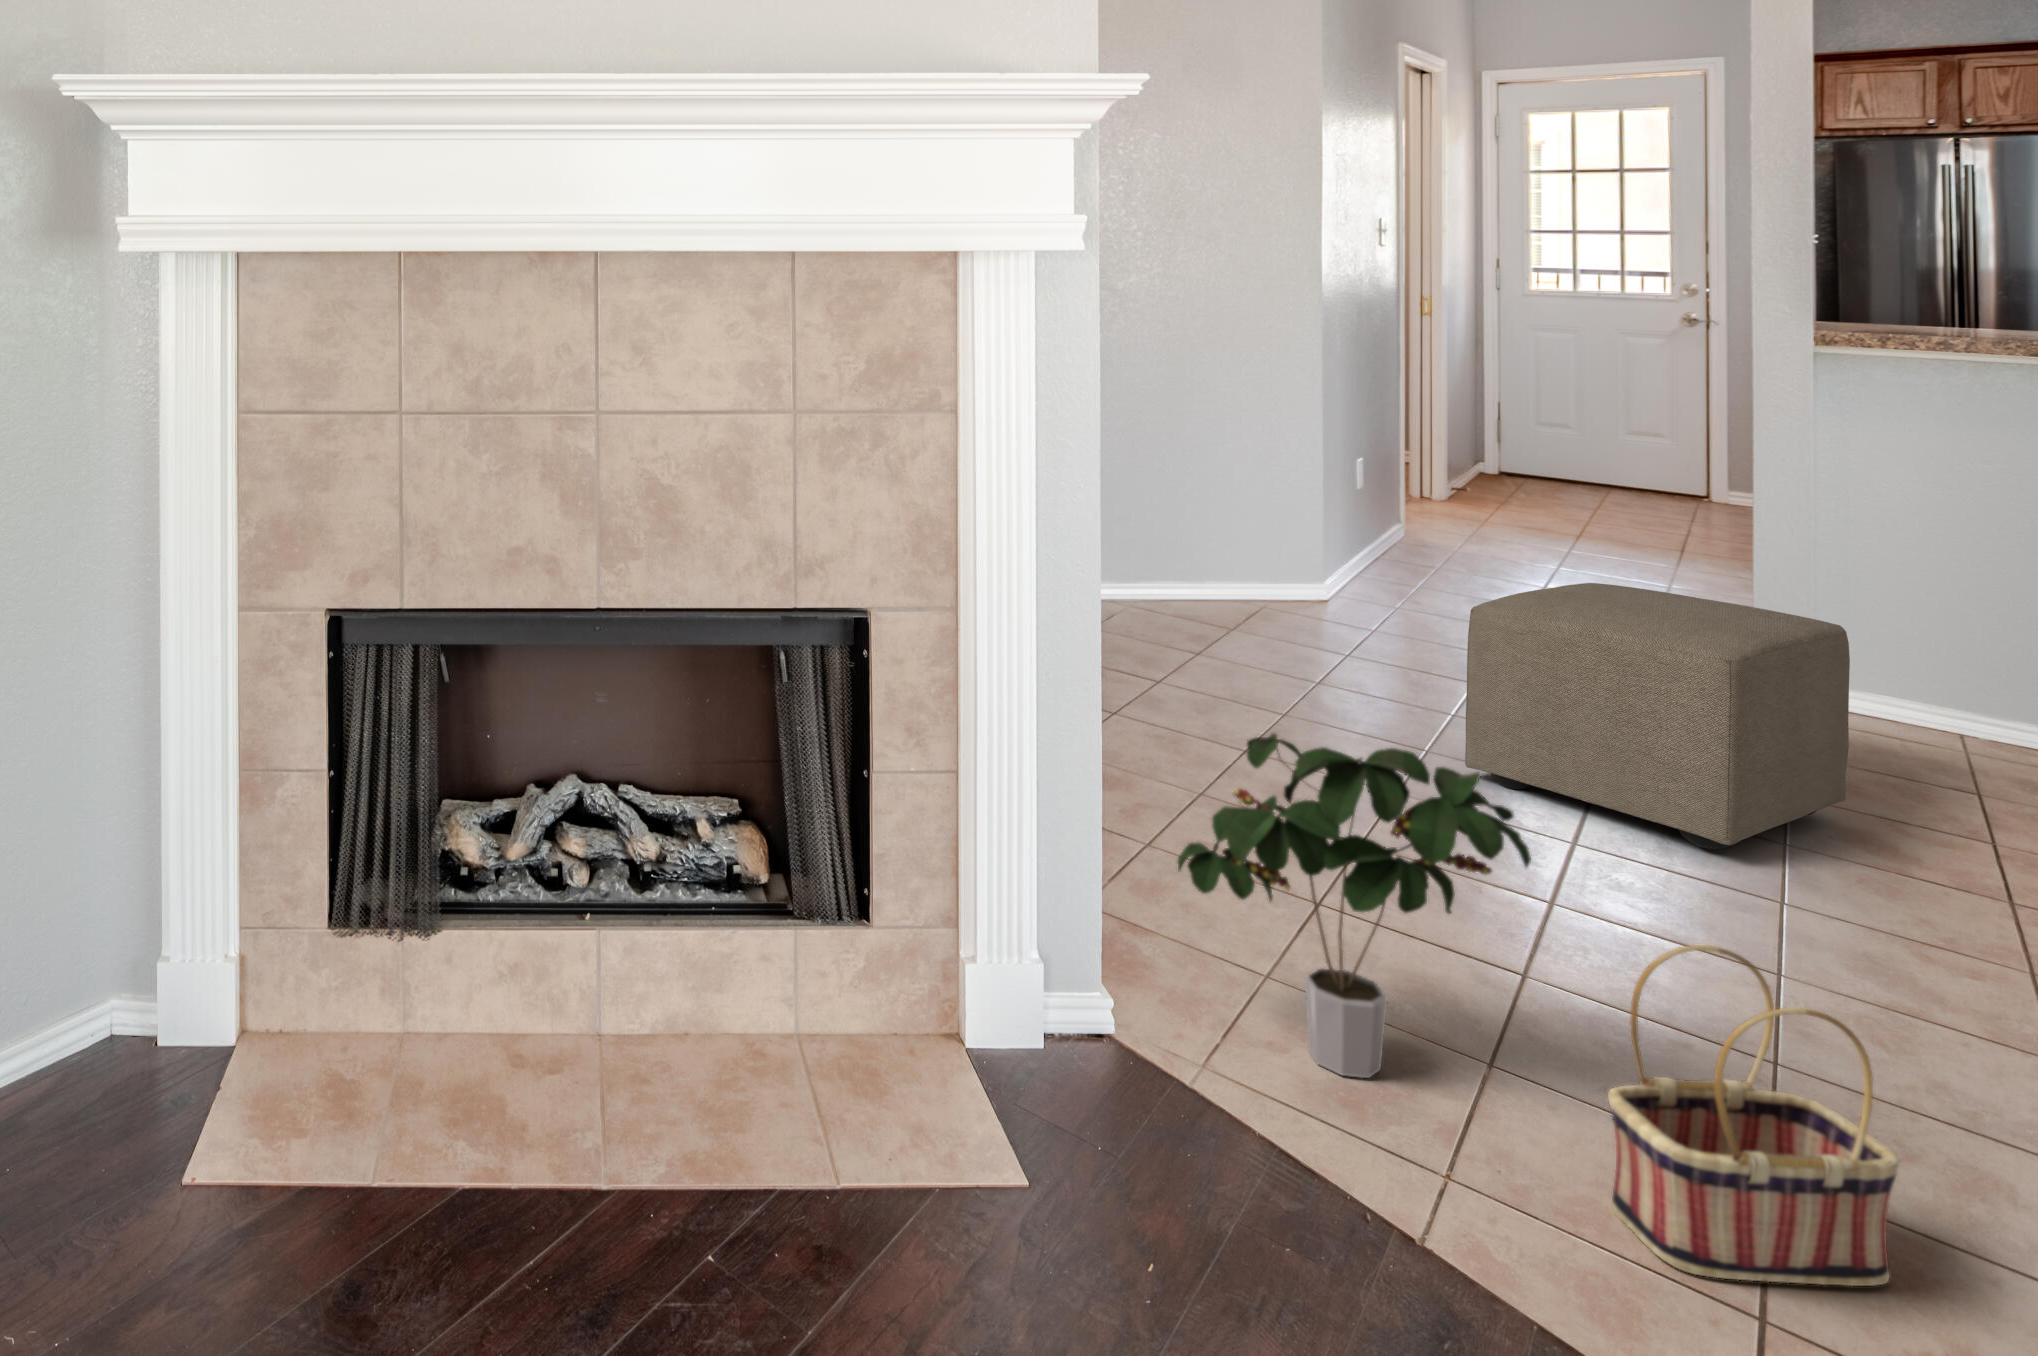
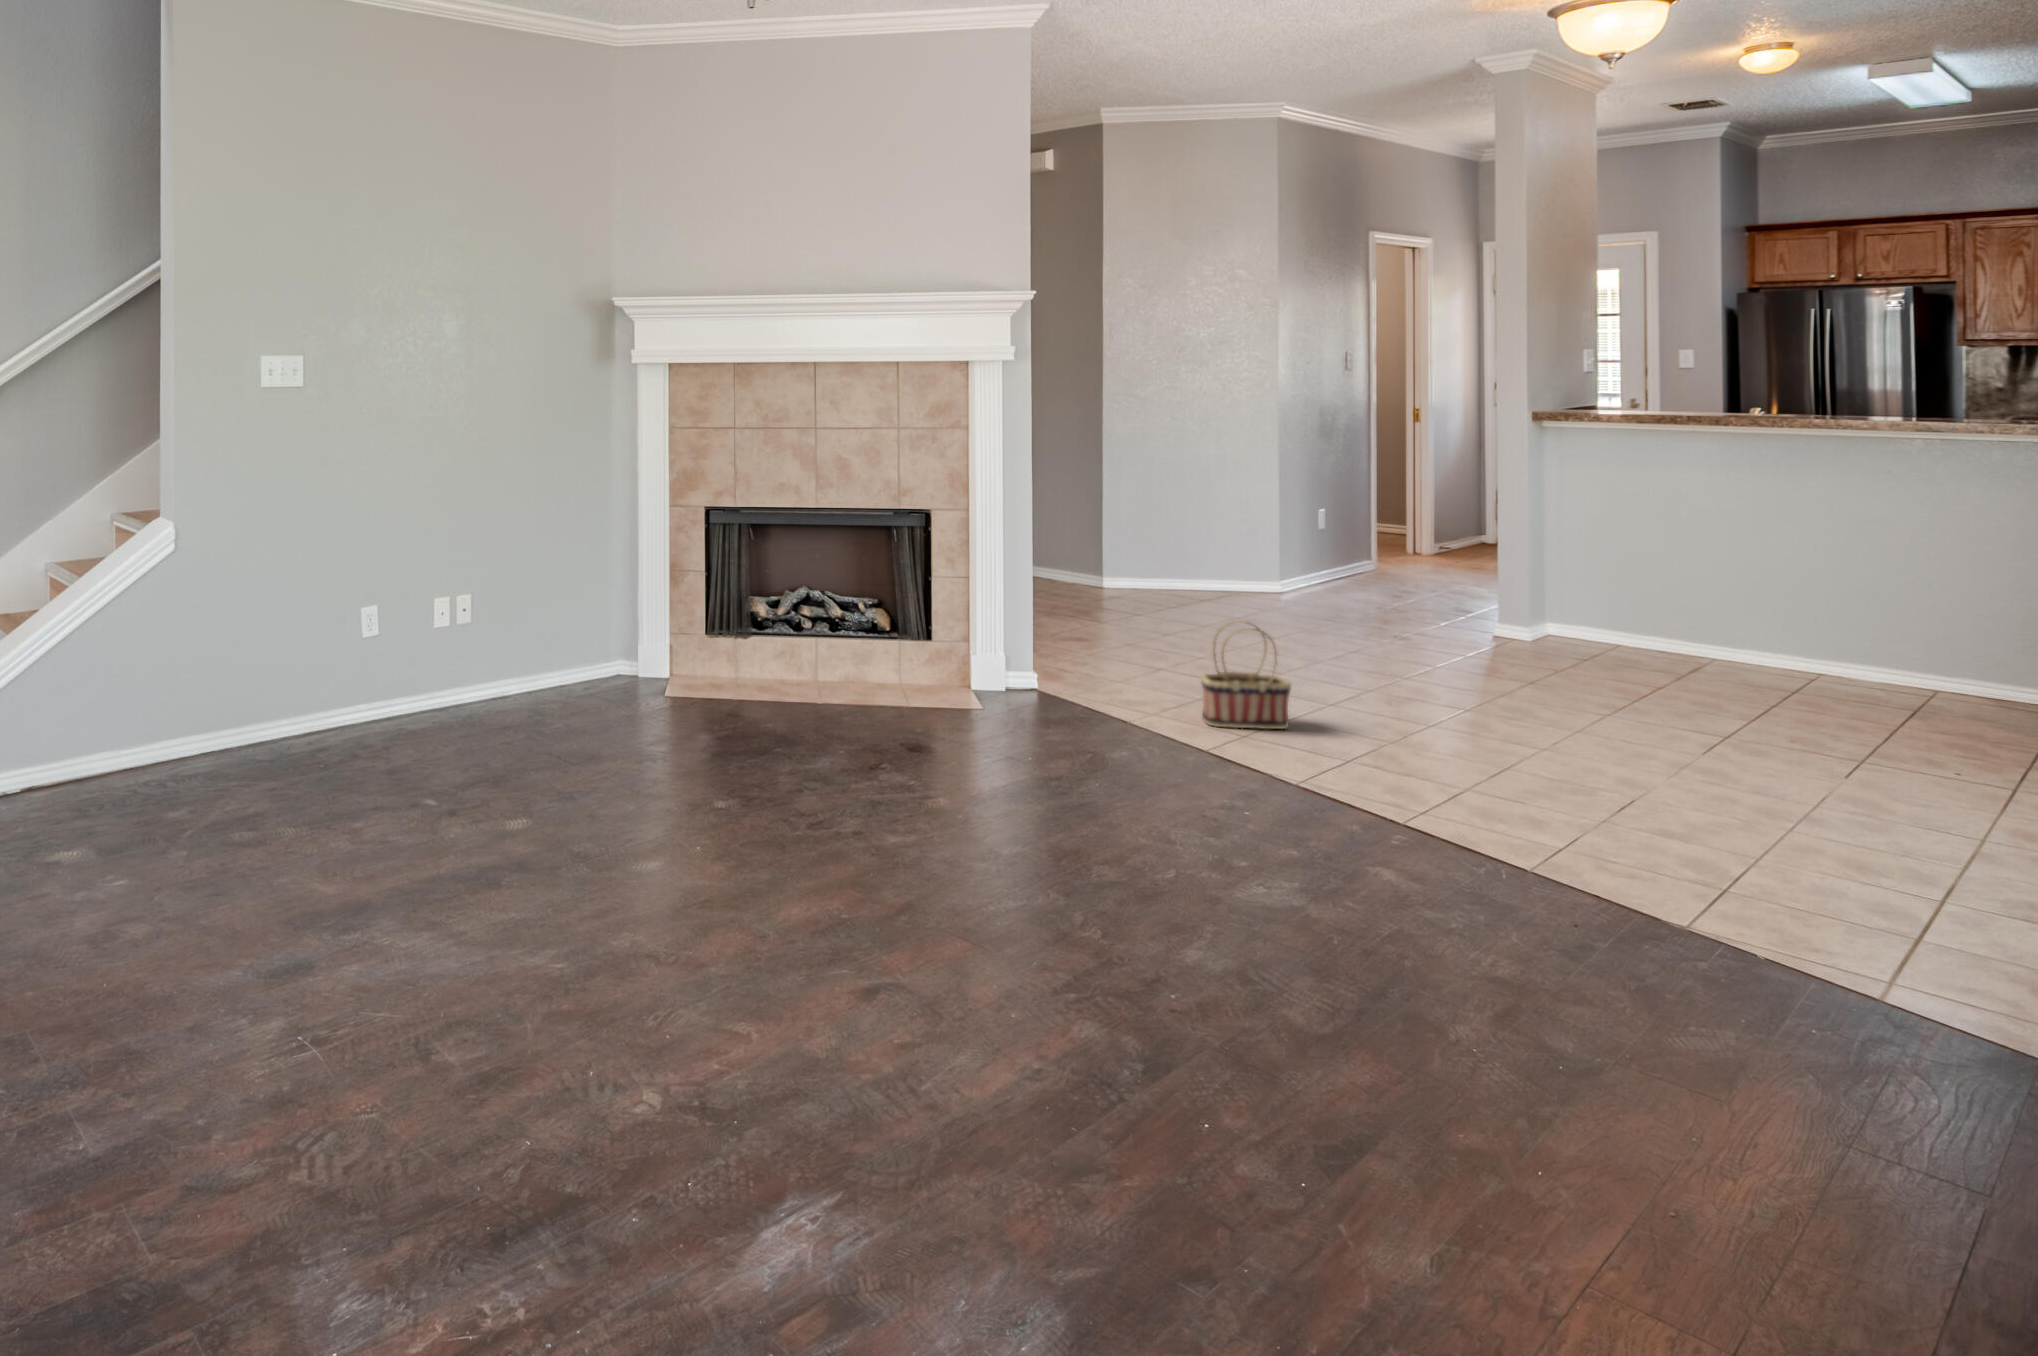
ottoman: present [1465,583,1850,849] -> none [1282,540,1475,657]
potted plant: present [1178,733,1531,1078] -> none [1067,563,1197,697]

